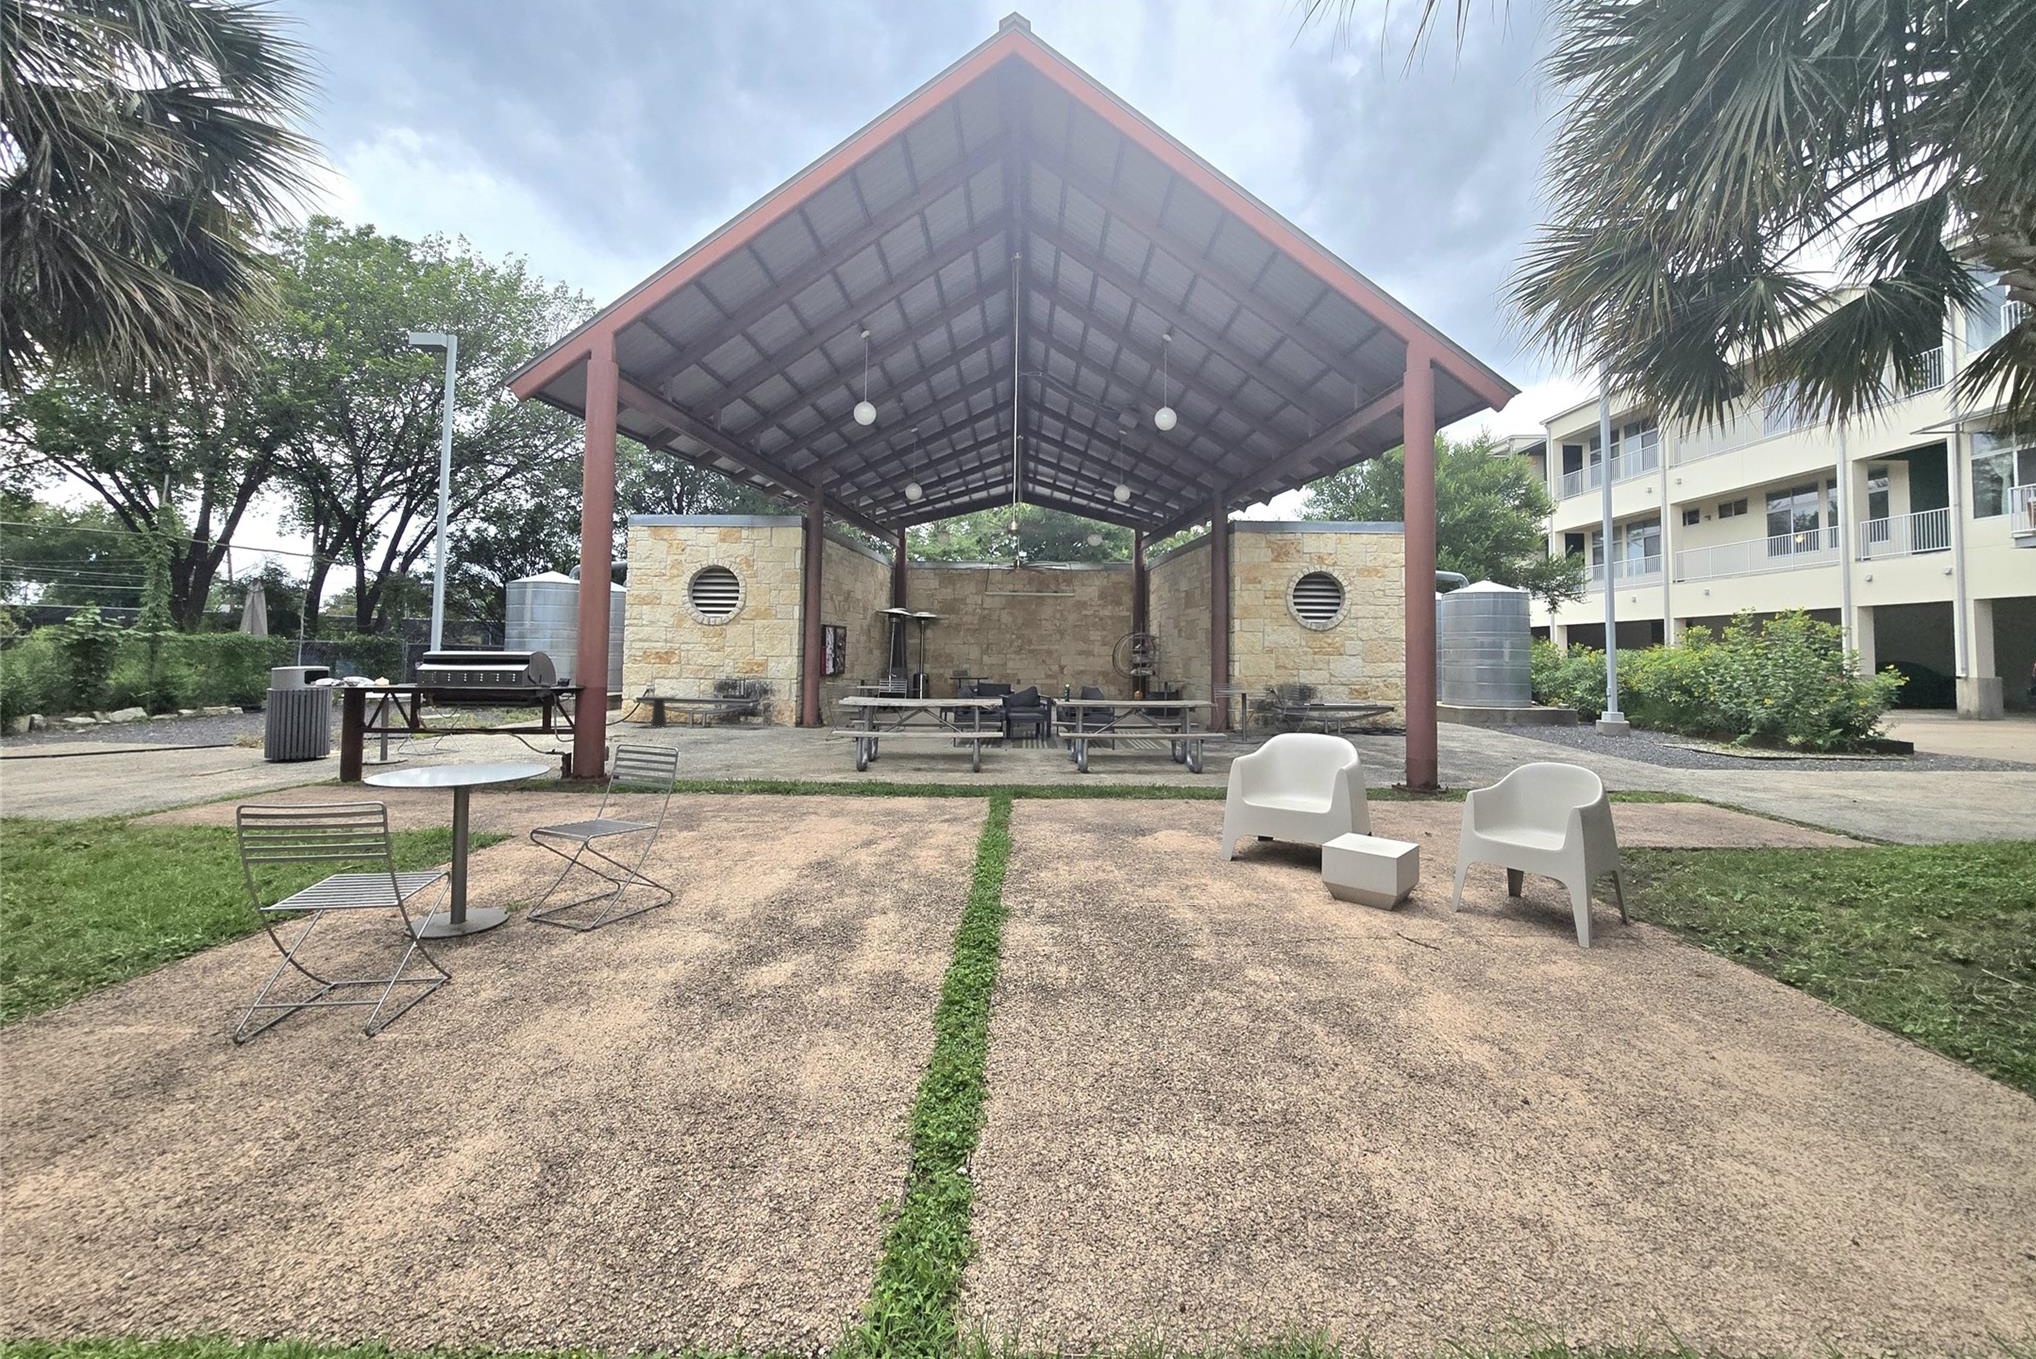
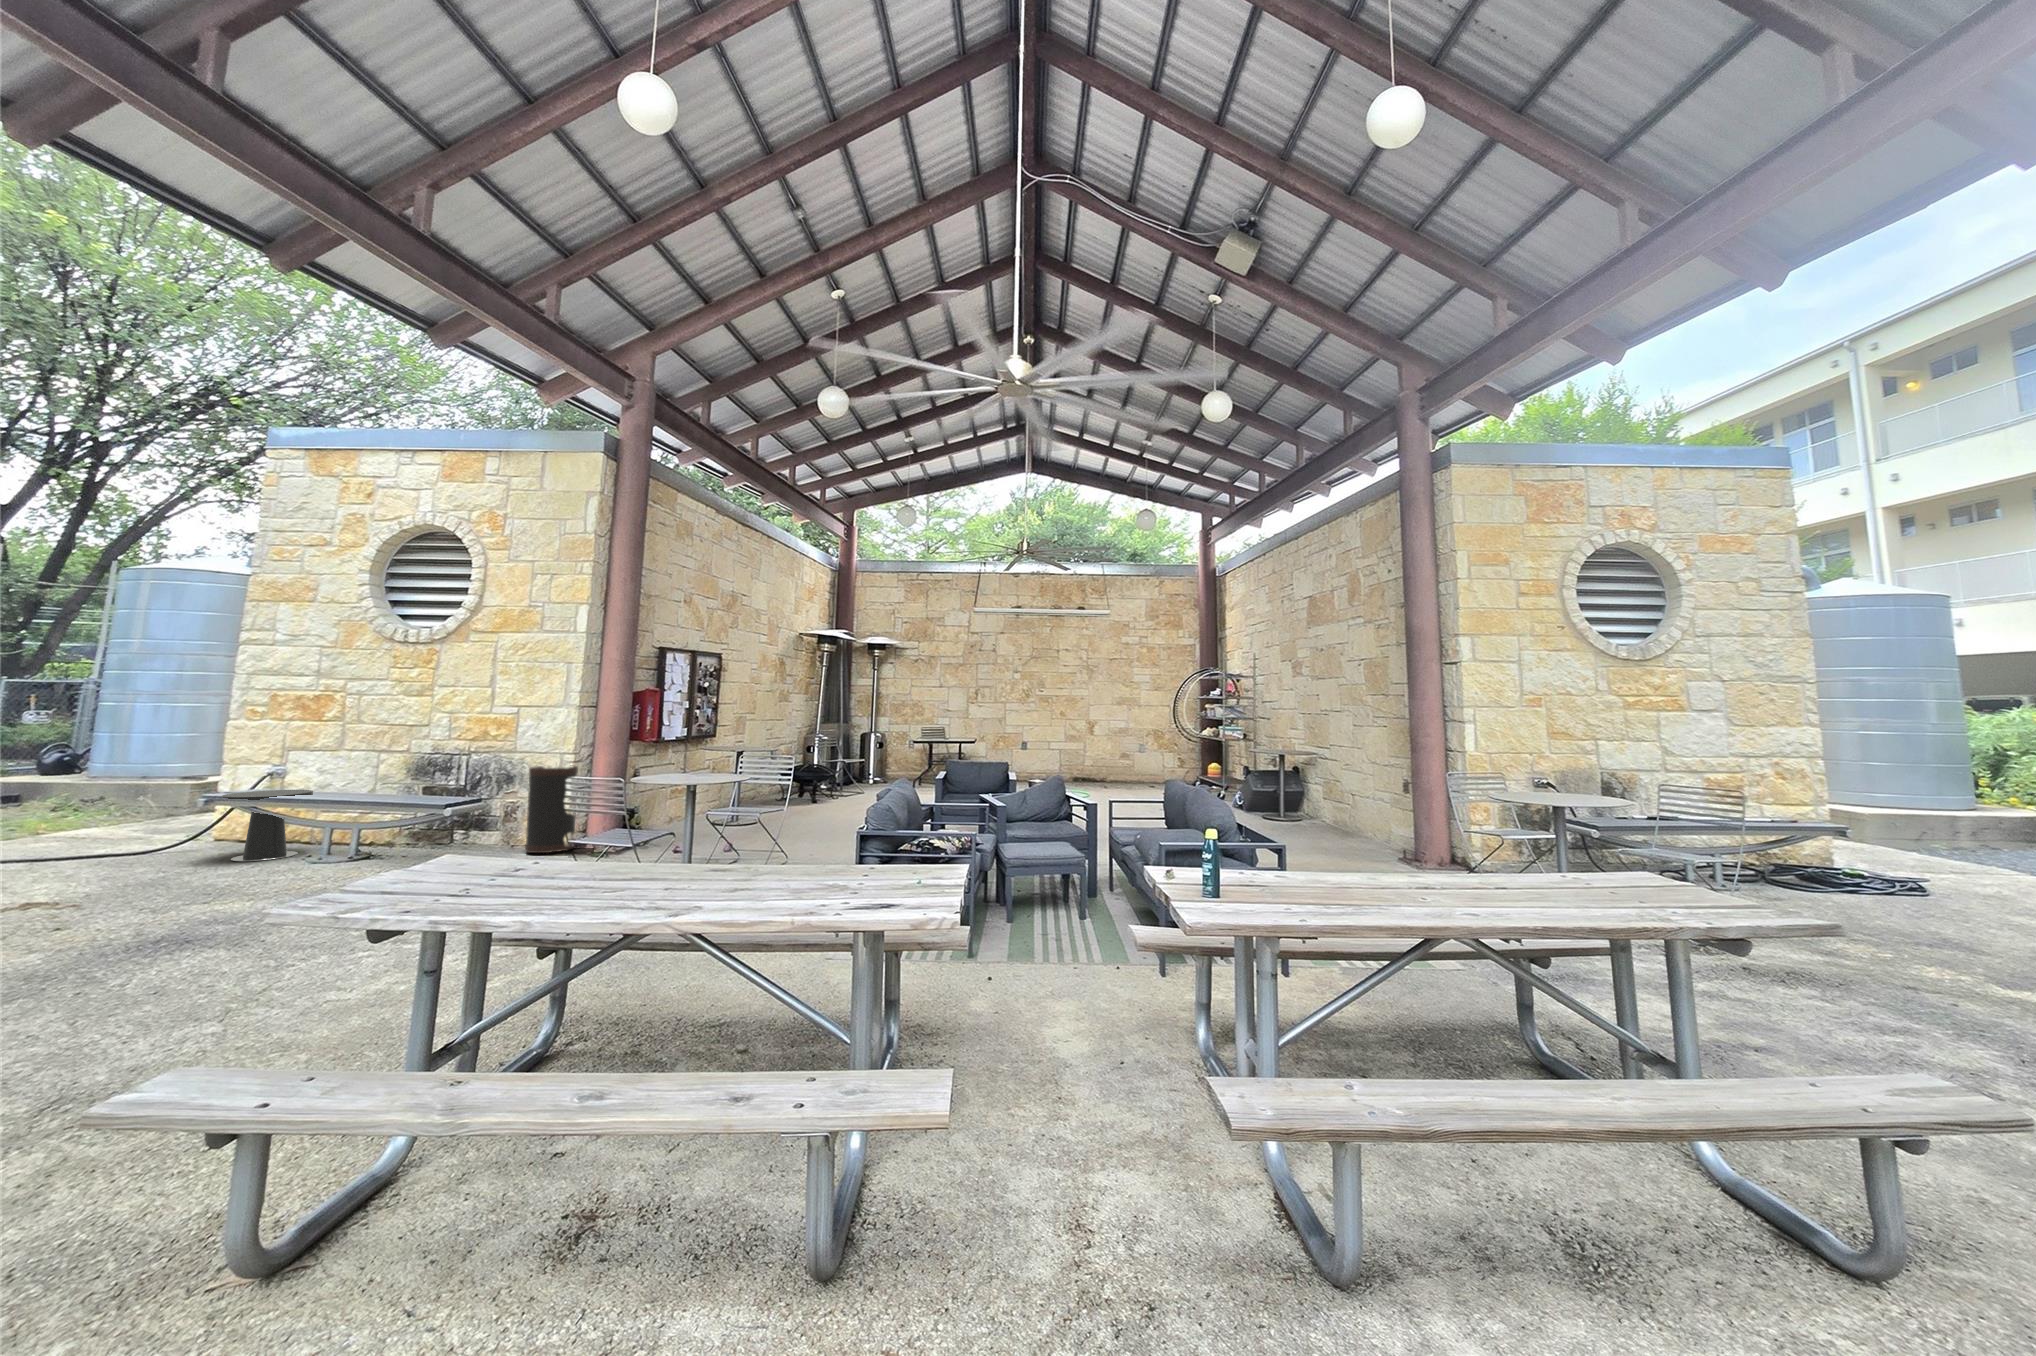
trash can: none [777,685,798,726] -> present [525,766,578,853]

